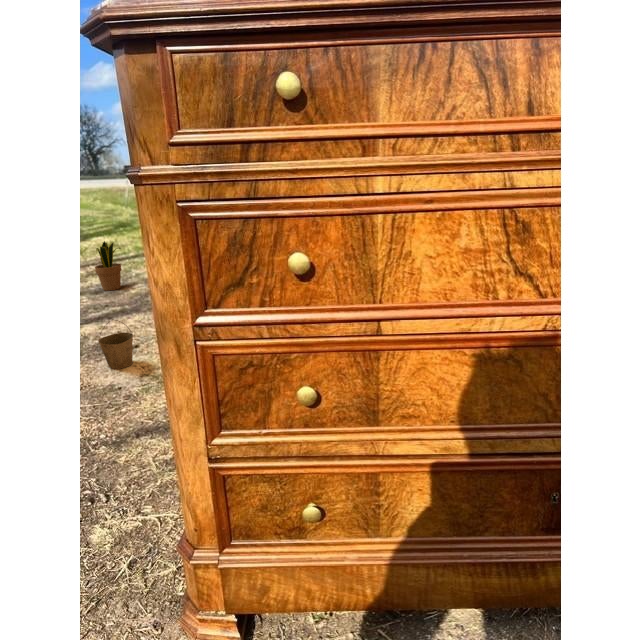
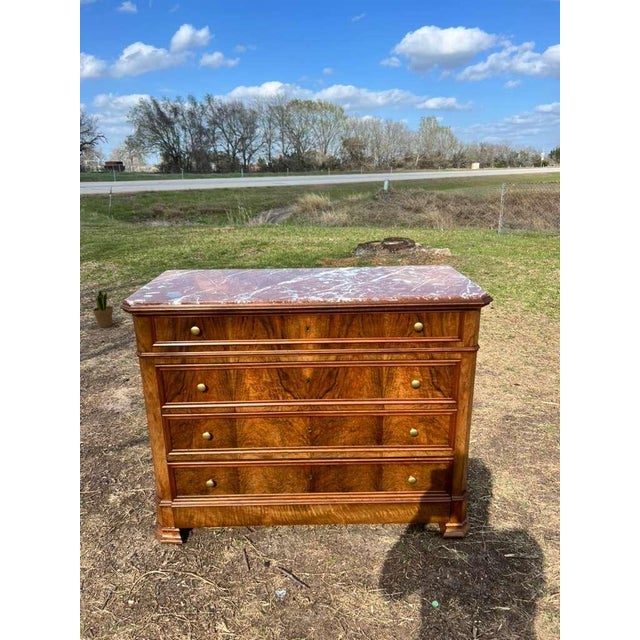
bucket: present [98,319,133,369] -> none [103,366,126,398]

